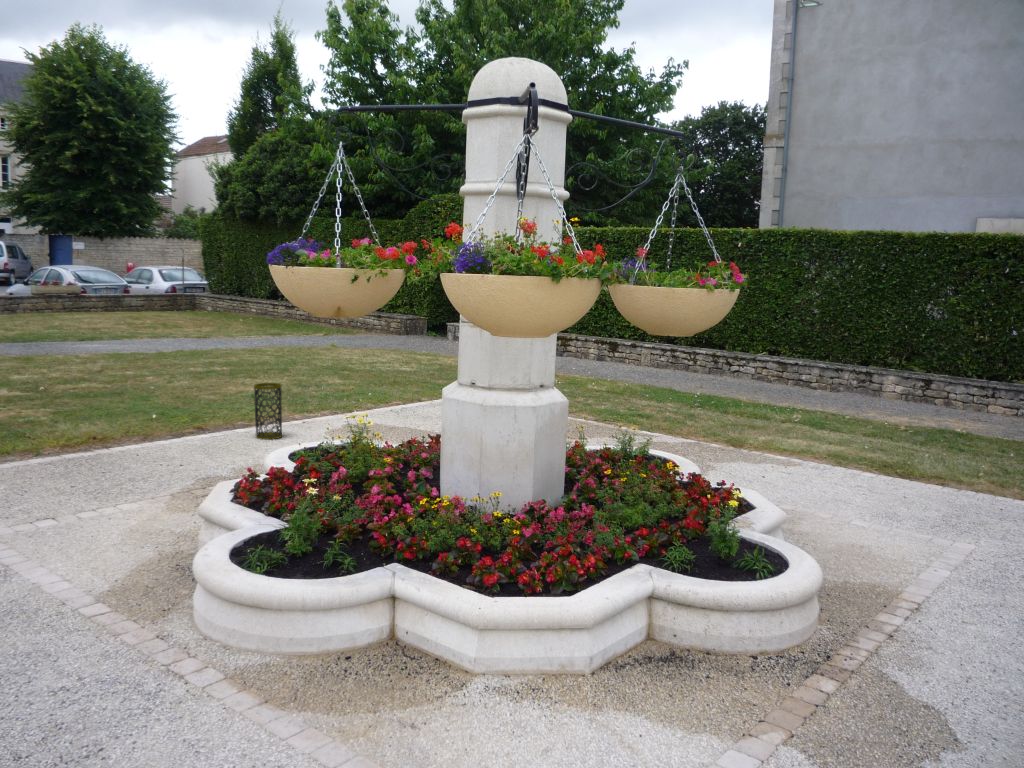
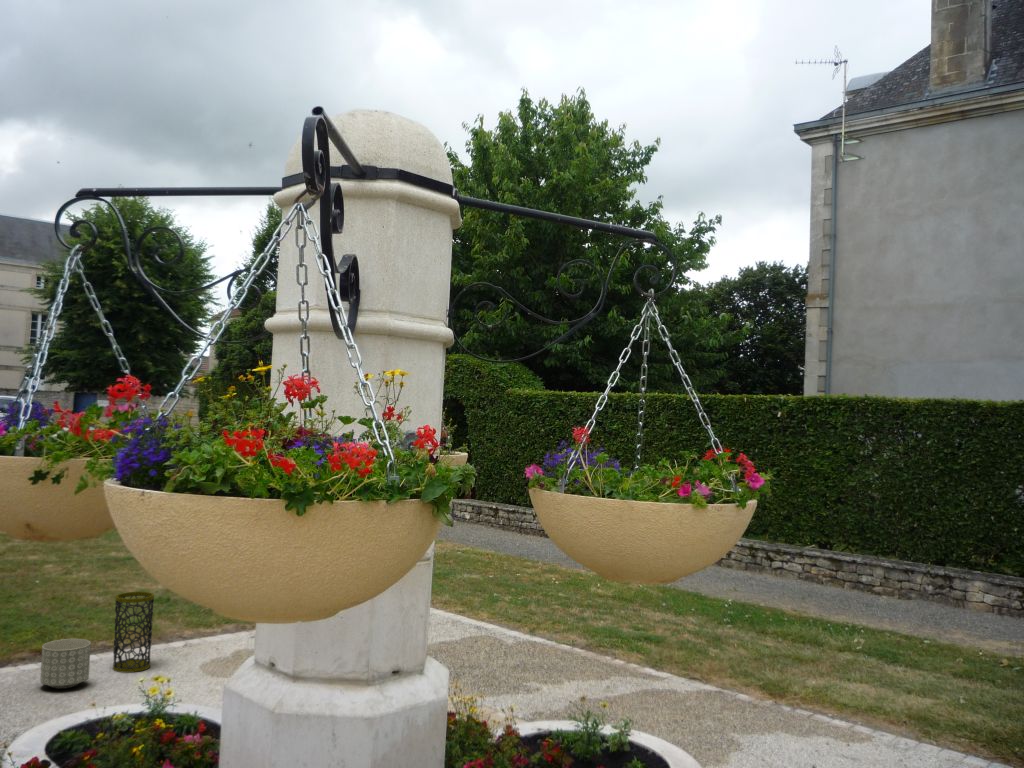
planter: none [213,415,247,448] -> present [40,639,91,689]

